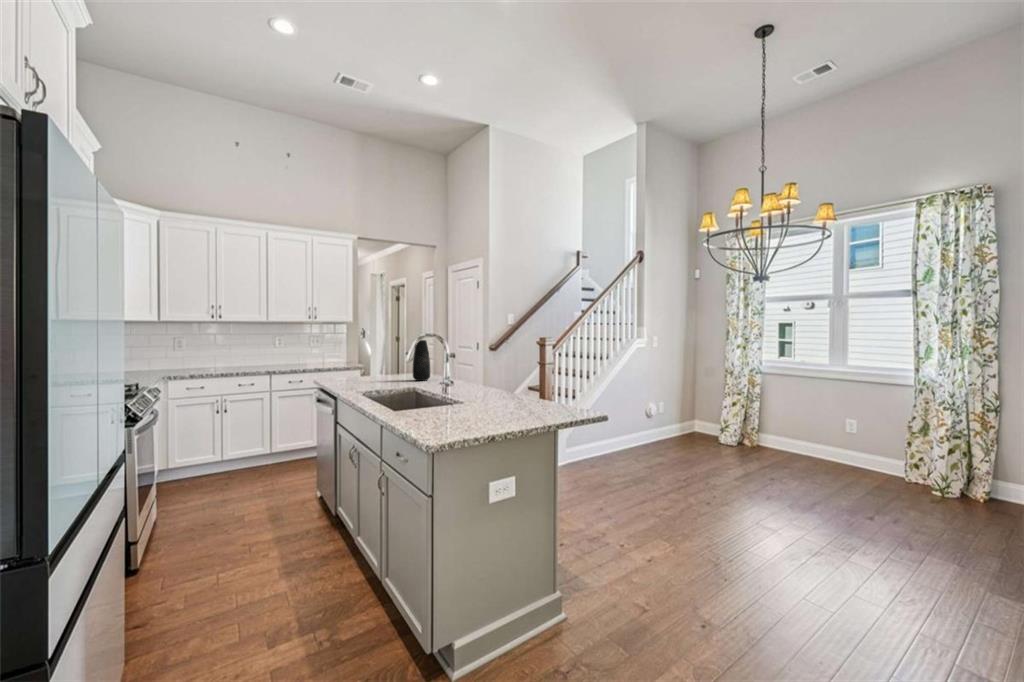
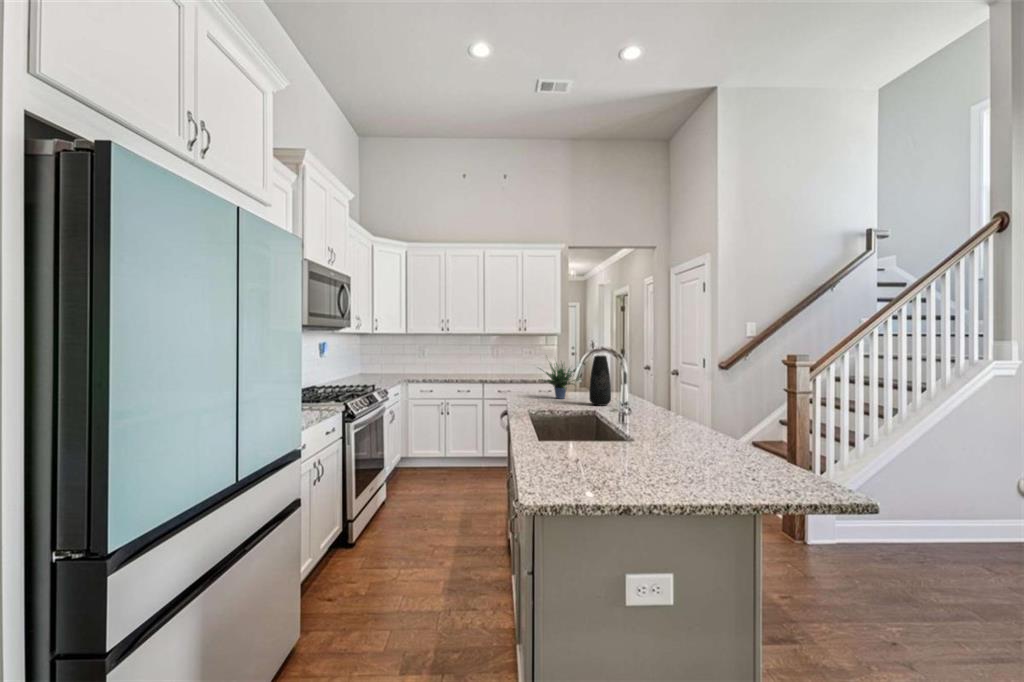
potted plant: none [356,339,403,380] -> present [542,363,584,399]

